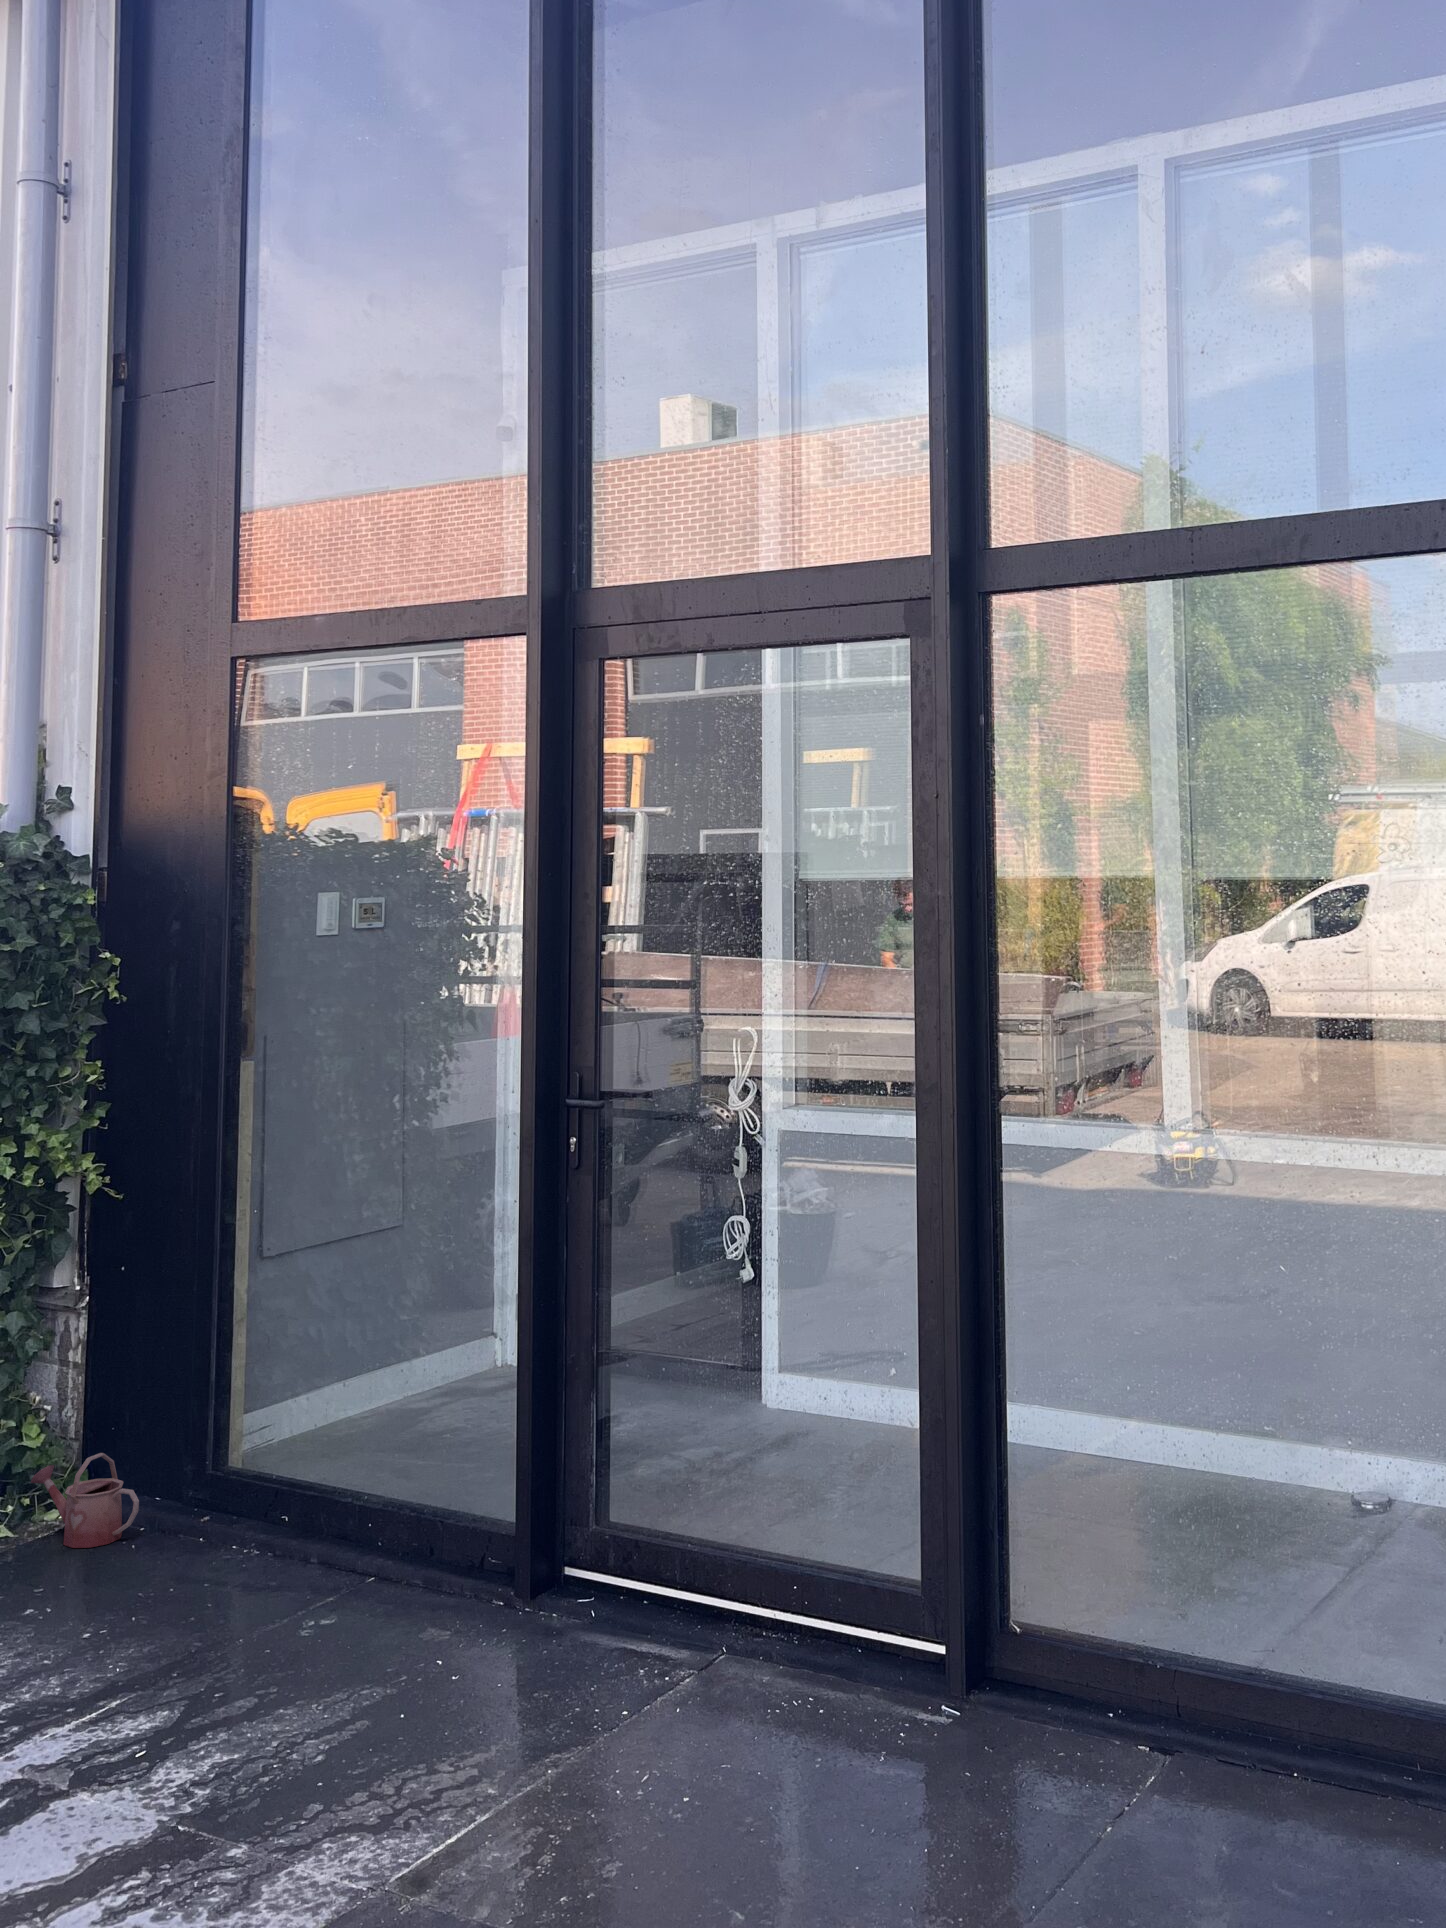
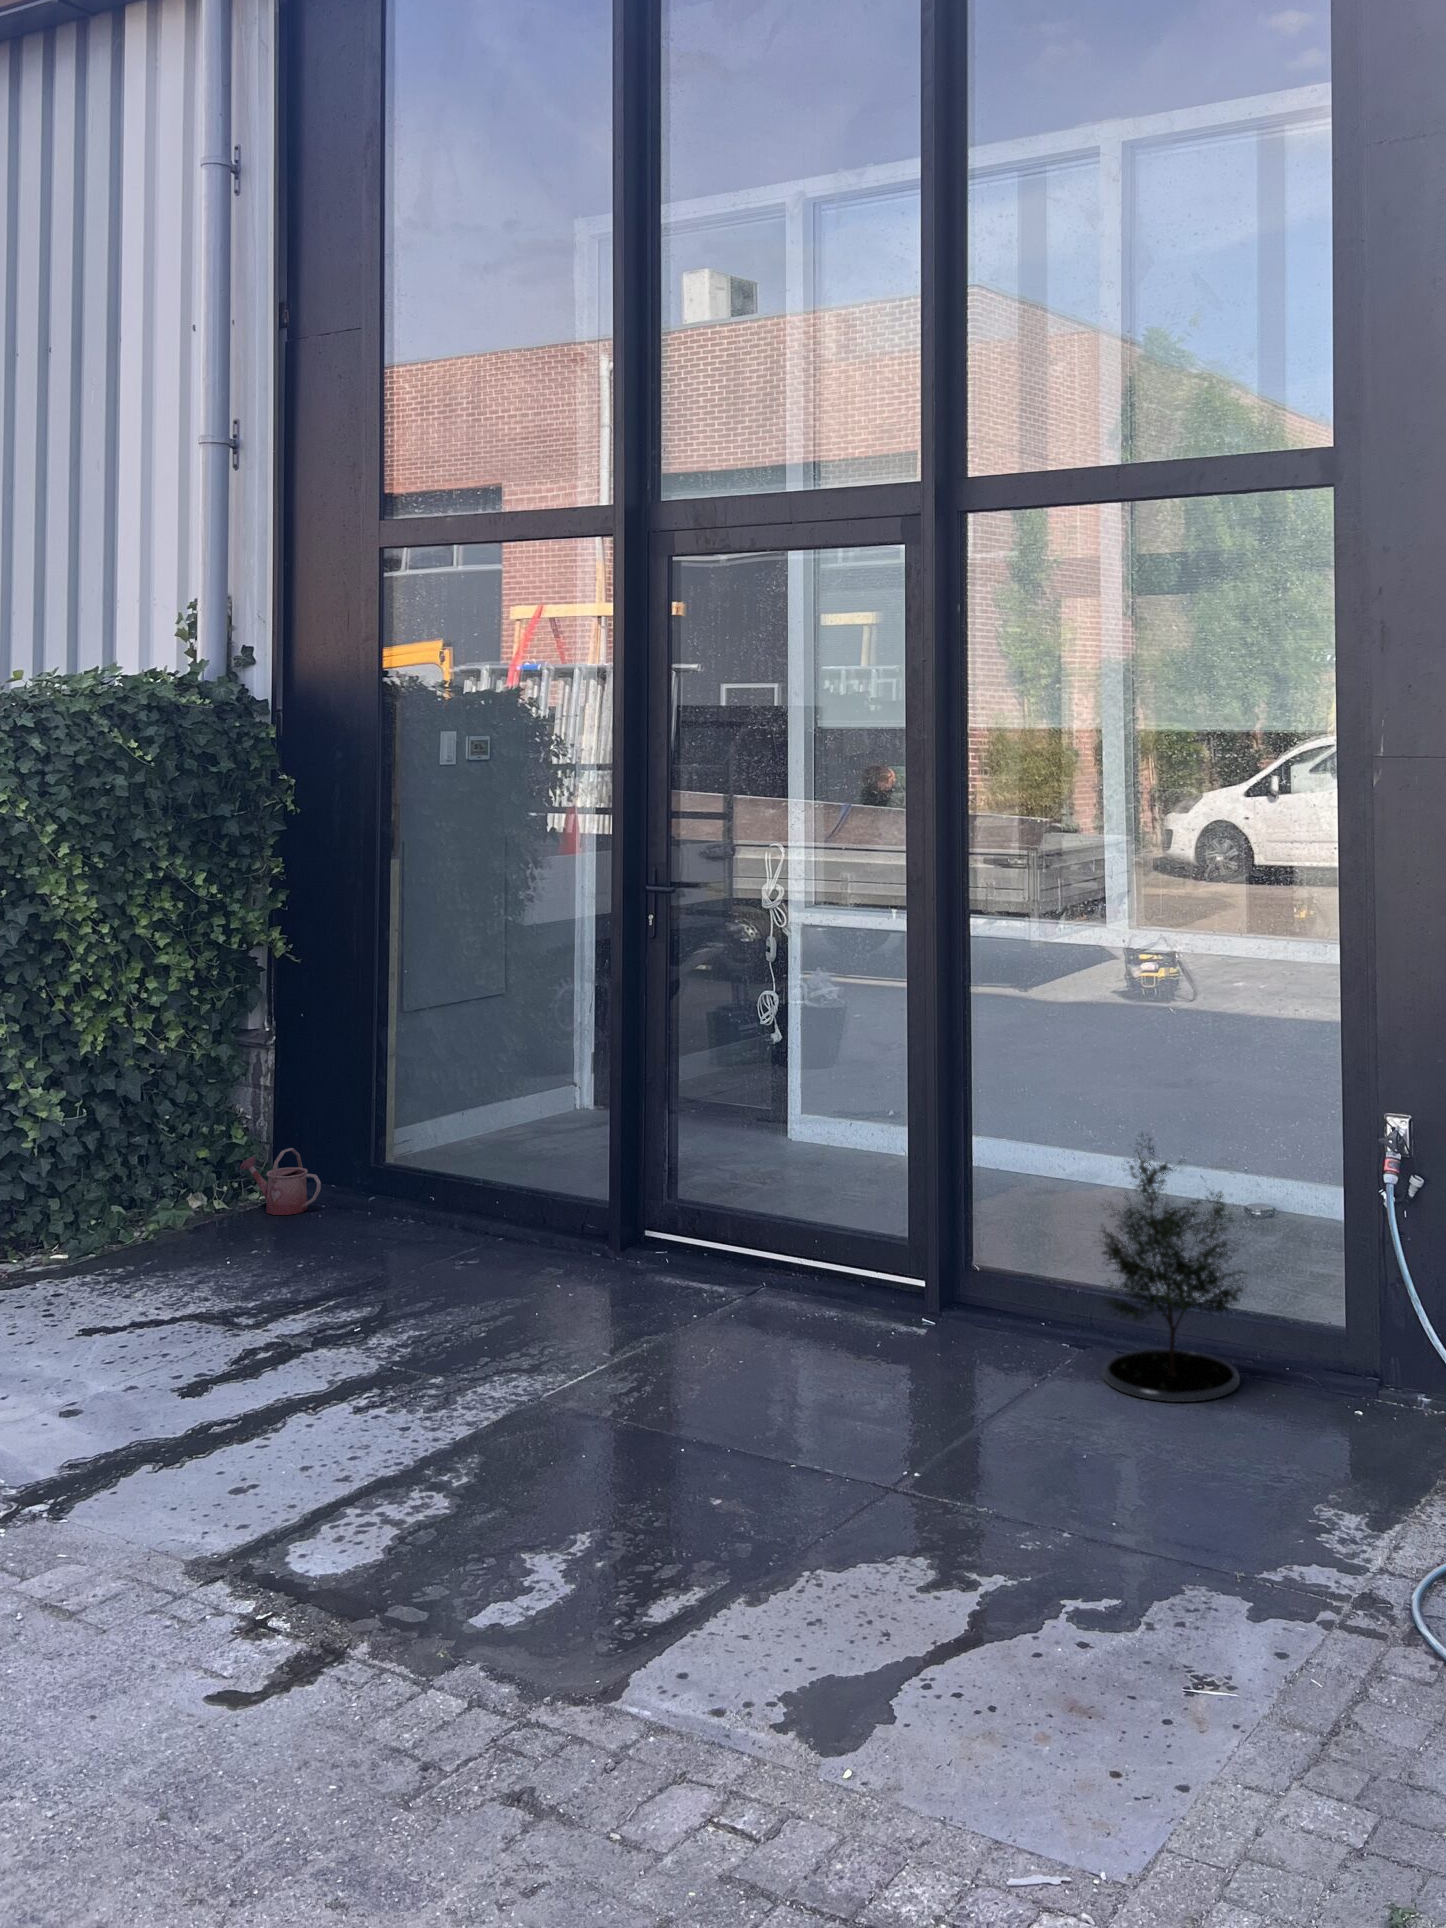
potted tree: none [1181,1446,1406,1852] -> present [1095,1138,1246,1402]

